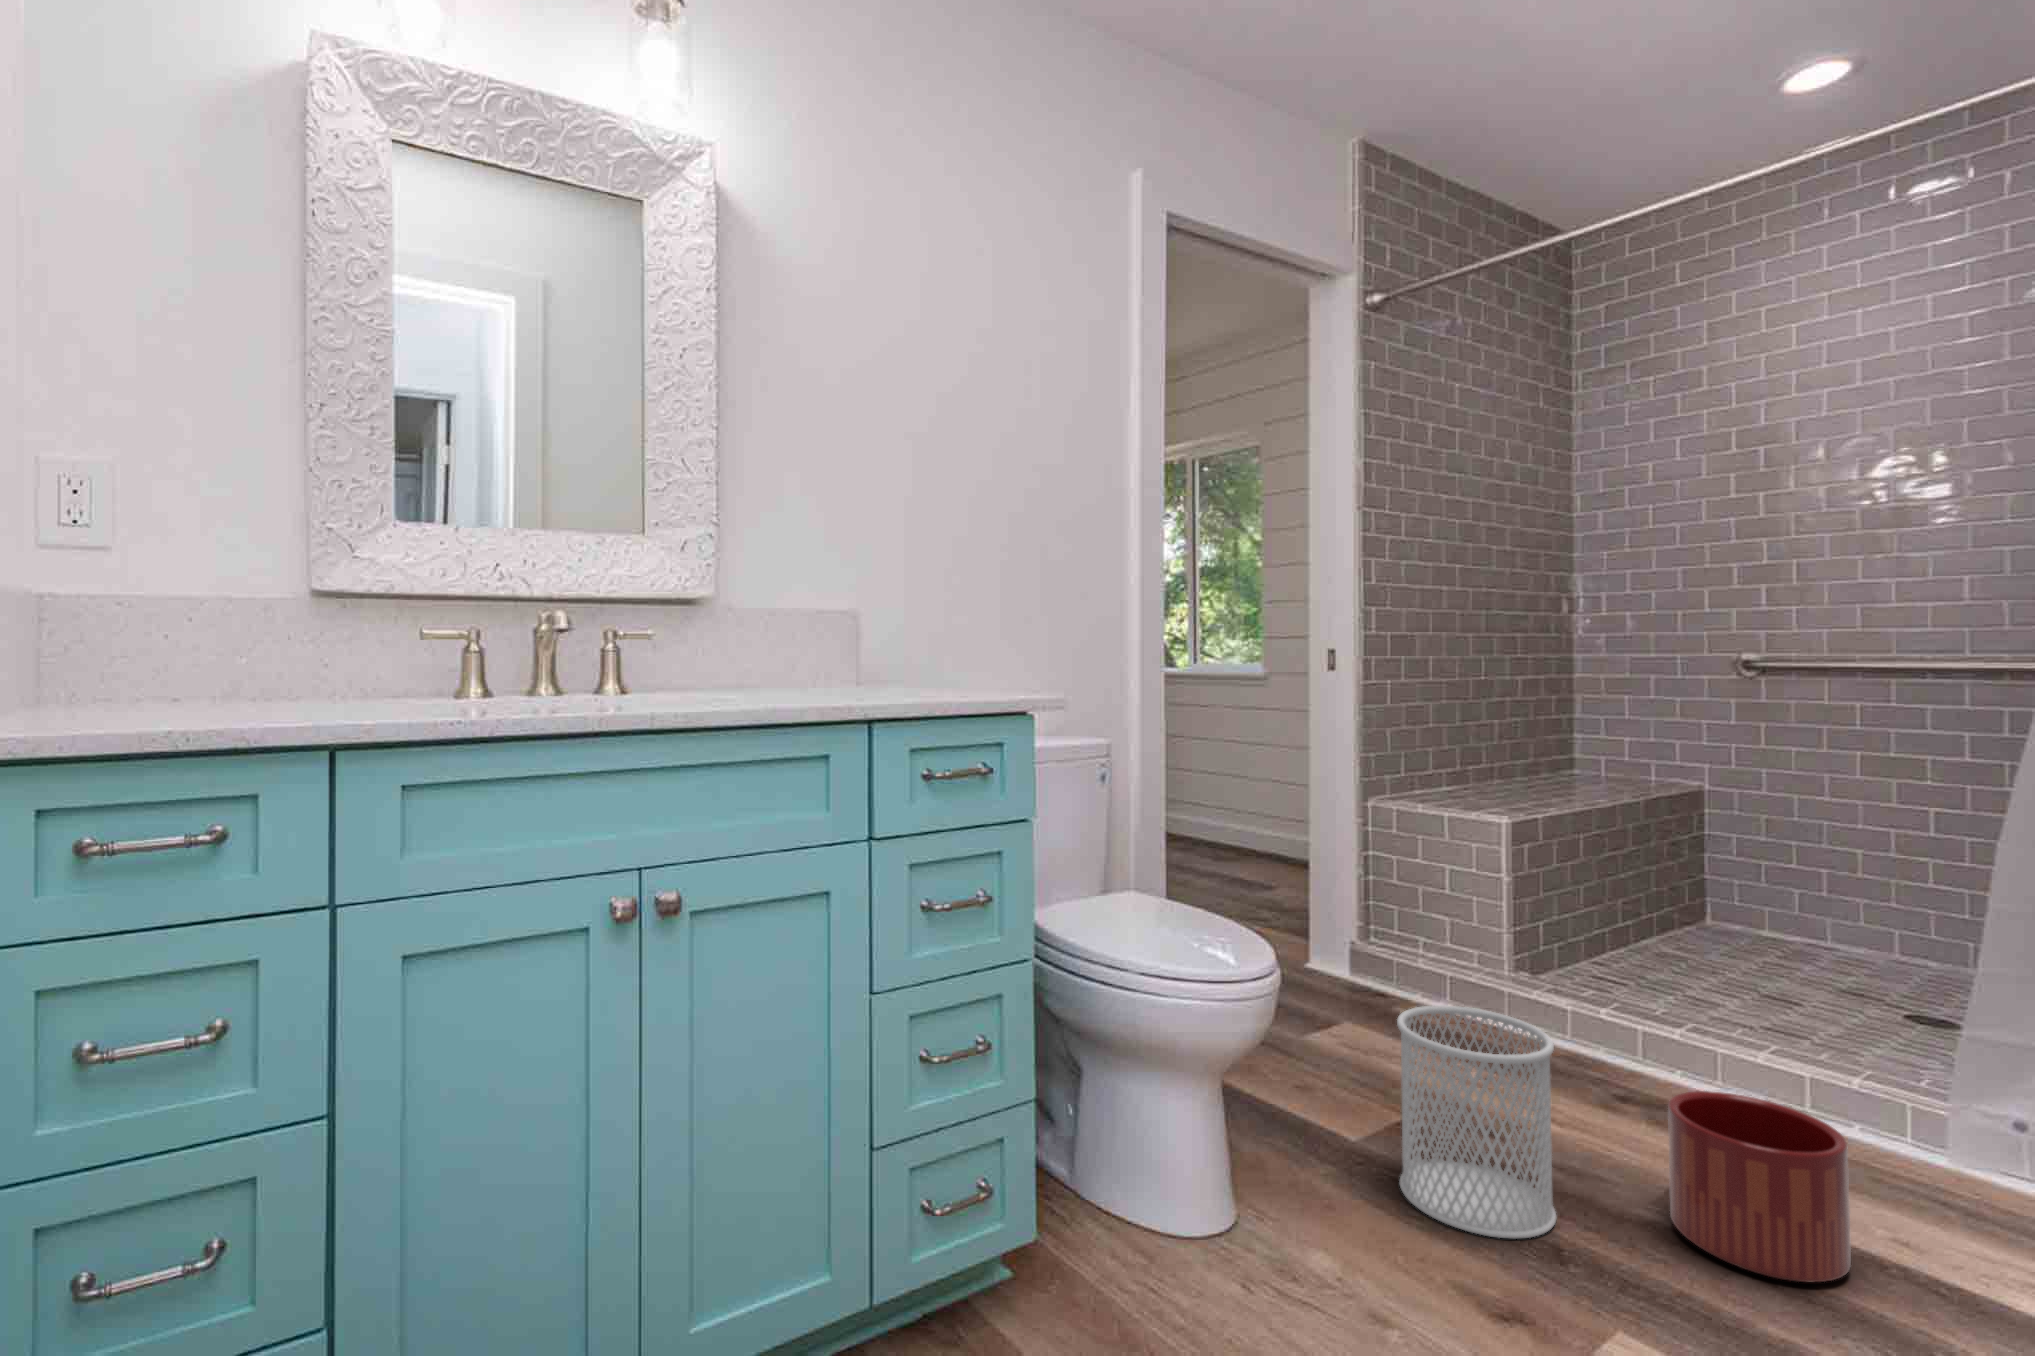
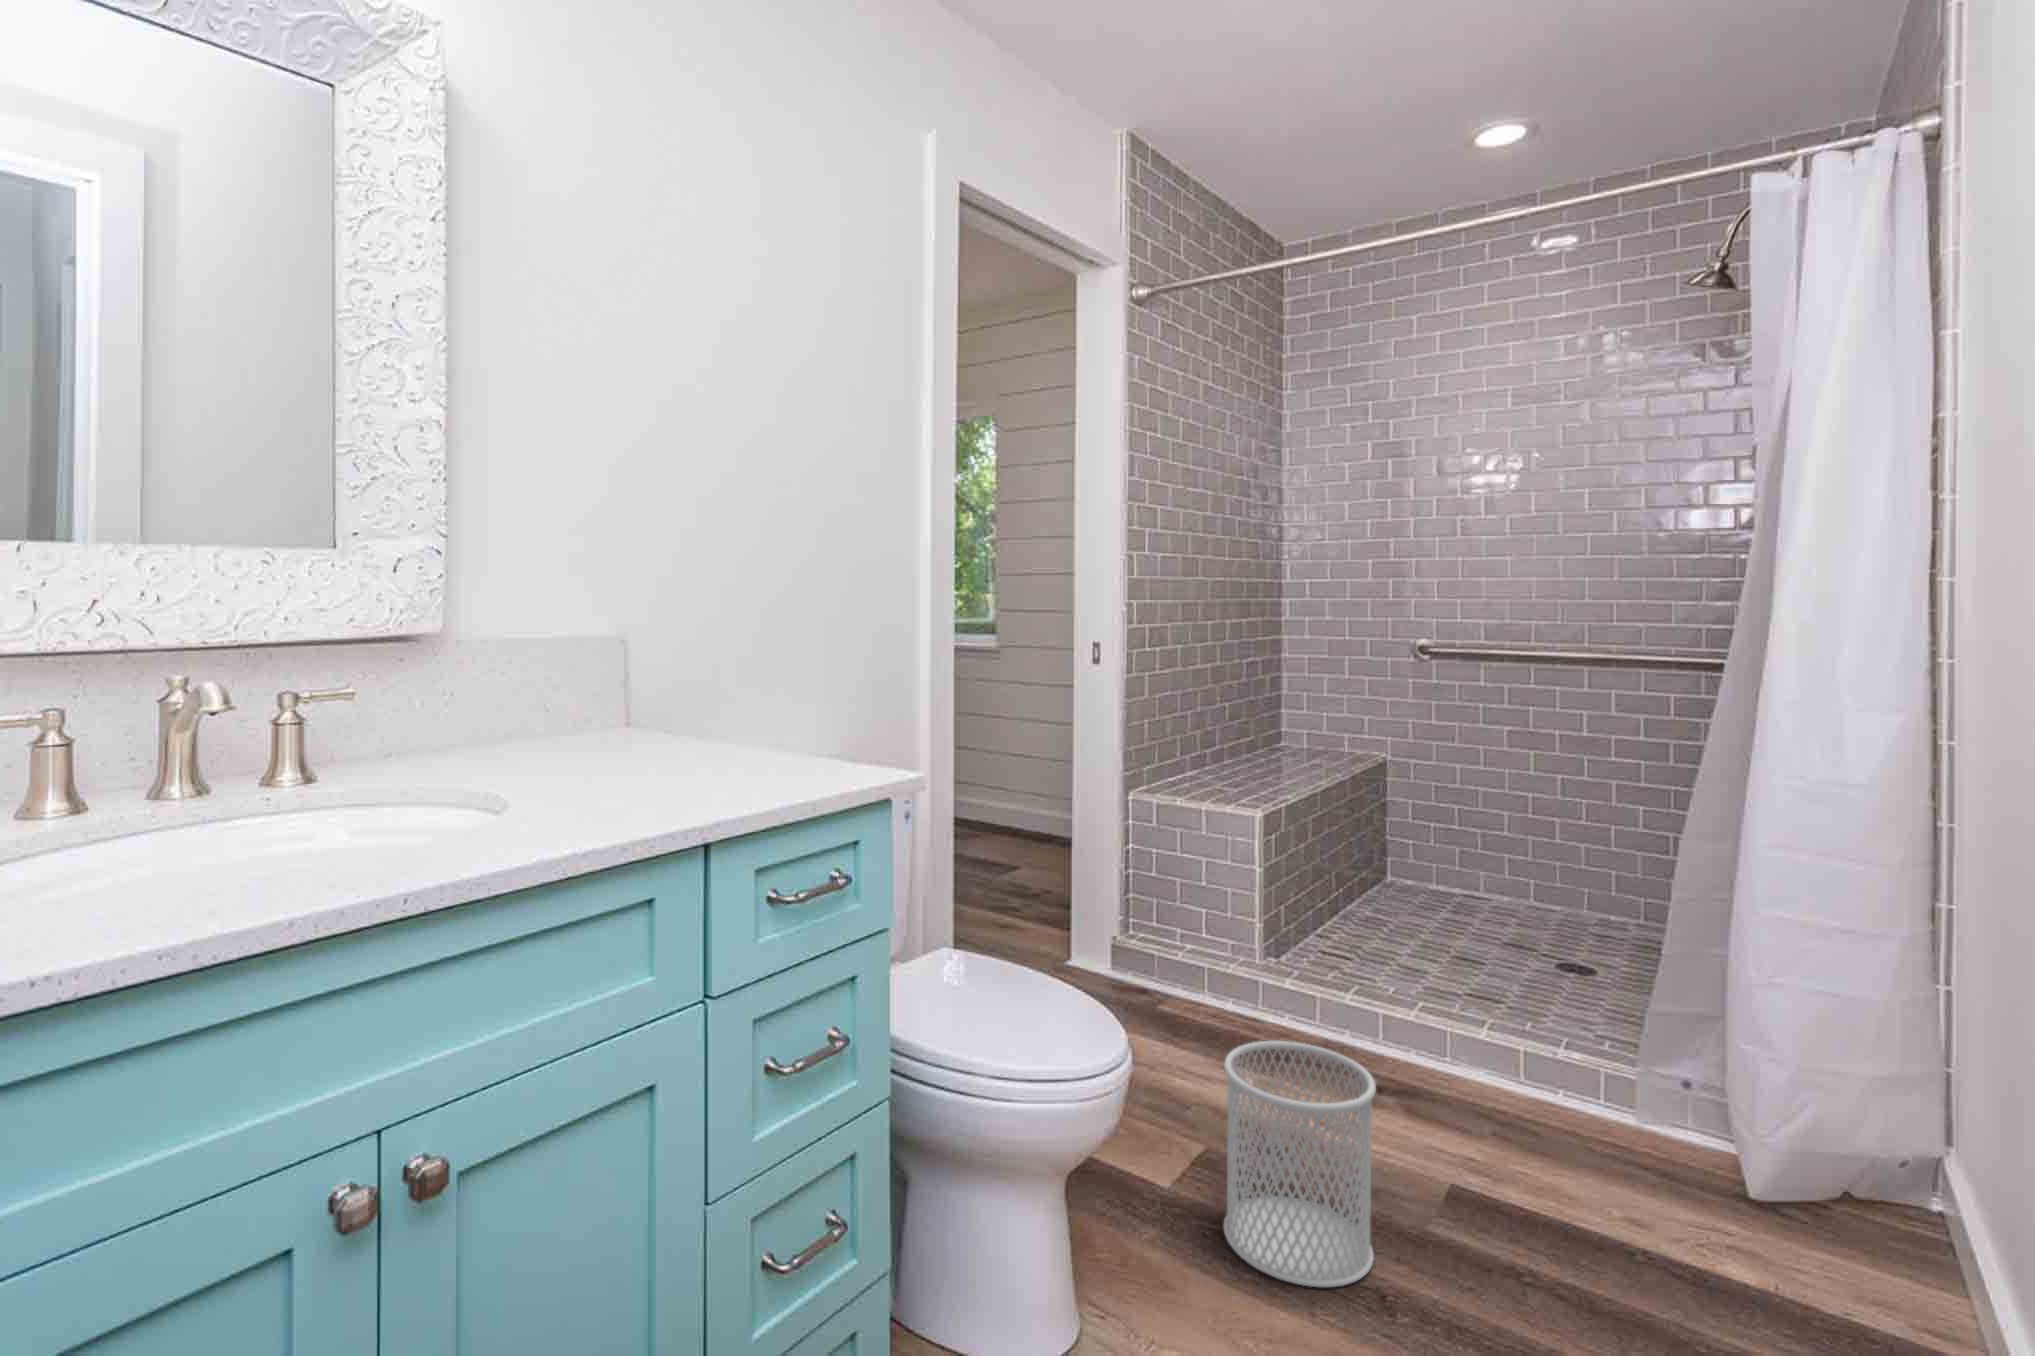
planter: present [1668,1091,1851,1282] -> none [1462,1099,1619,1285]

